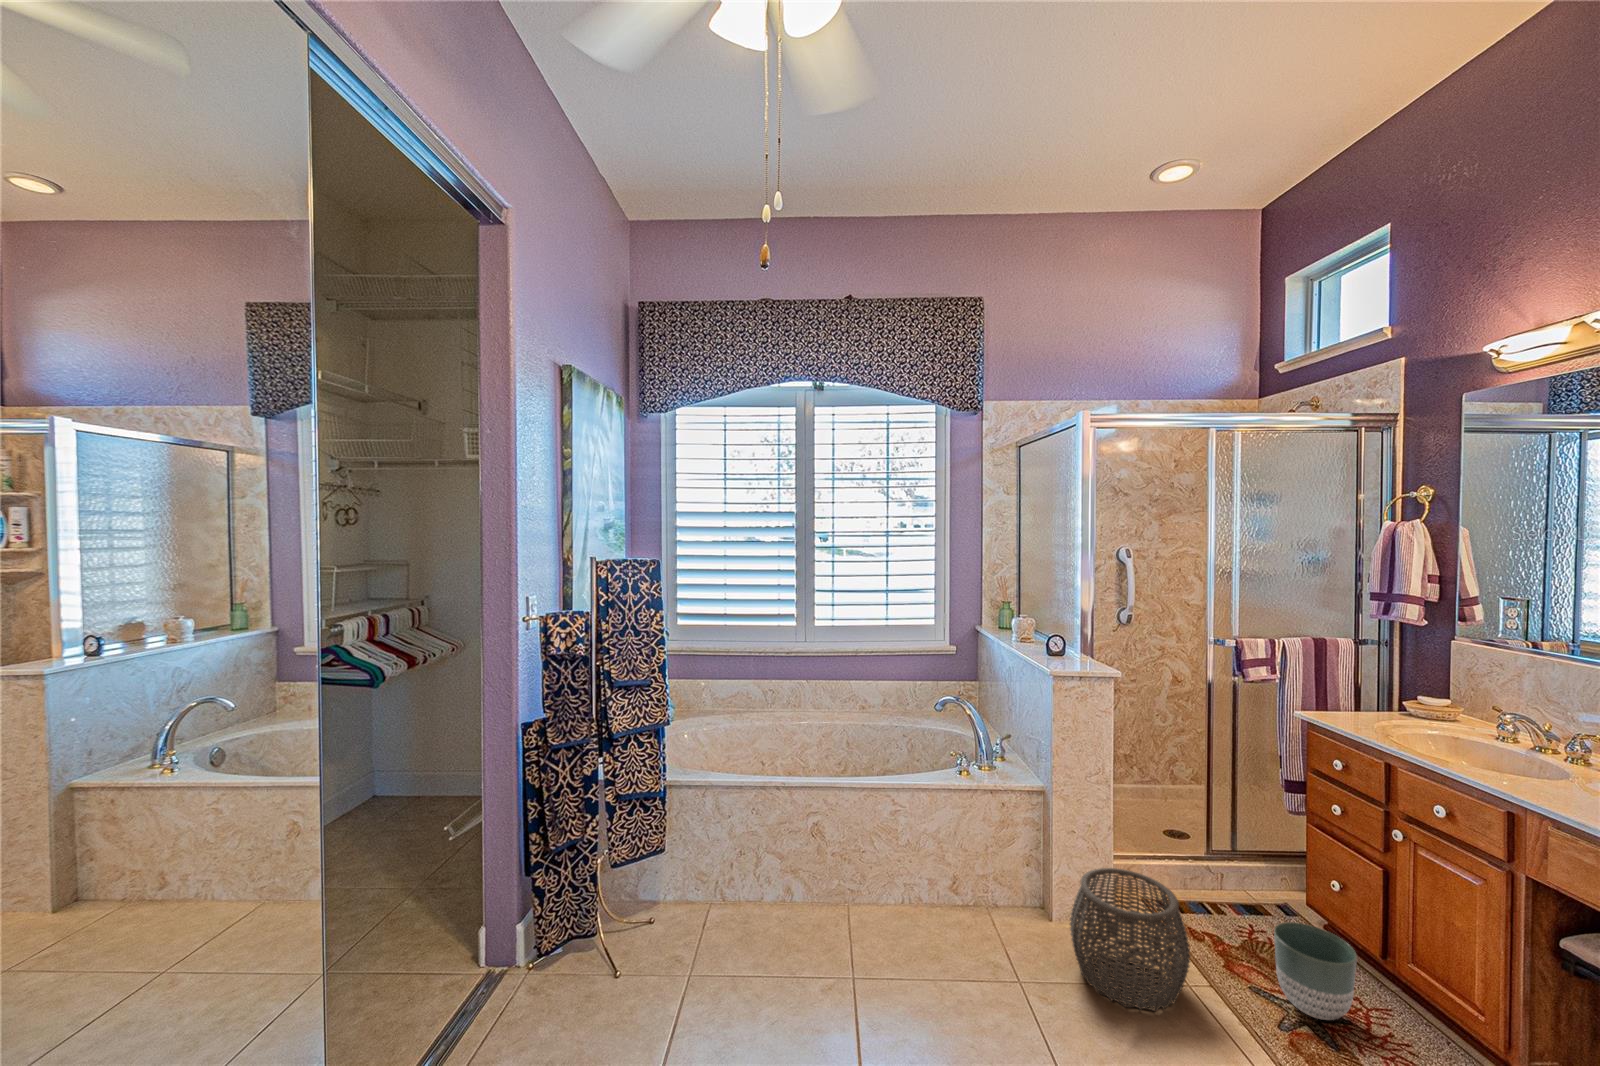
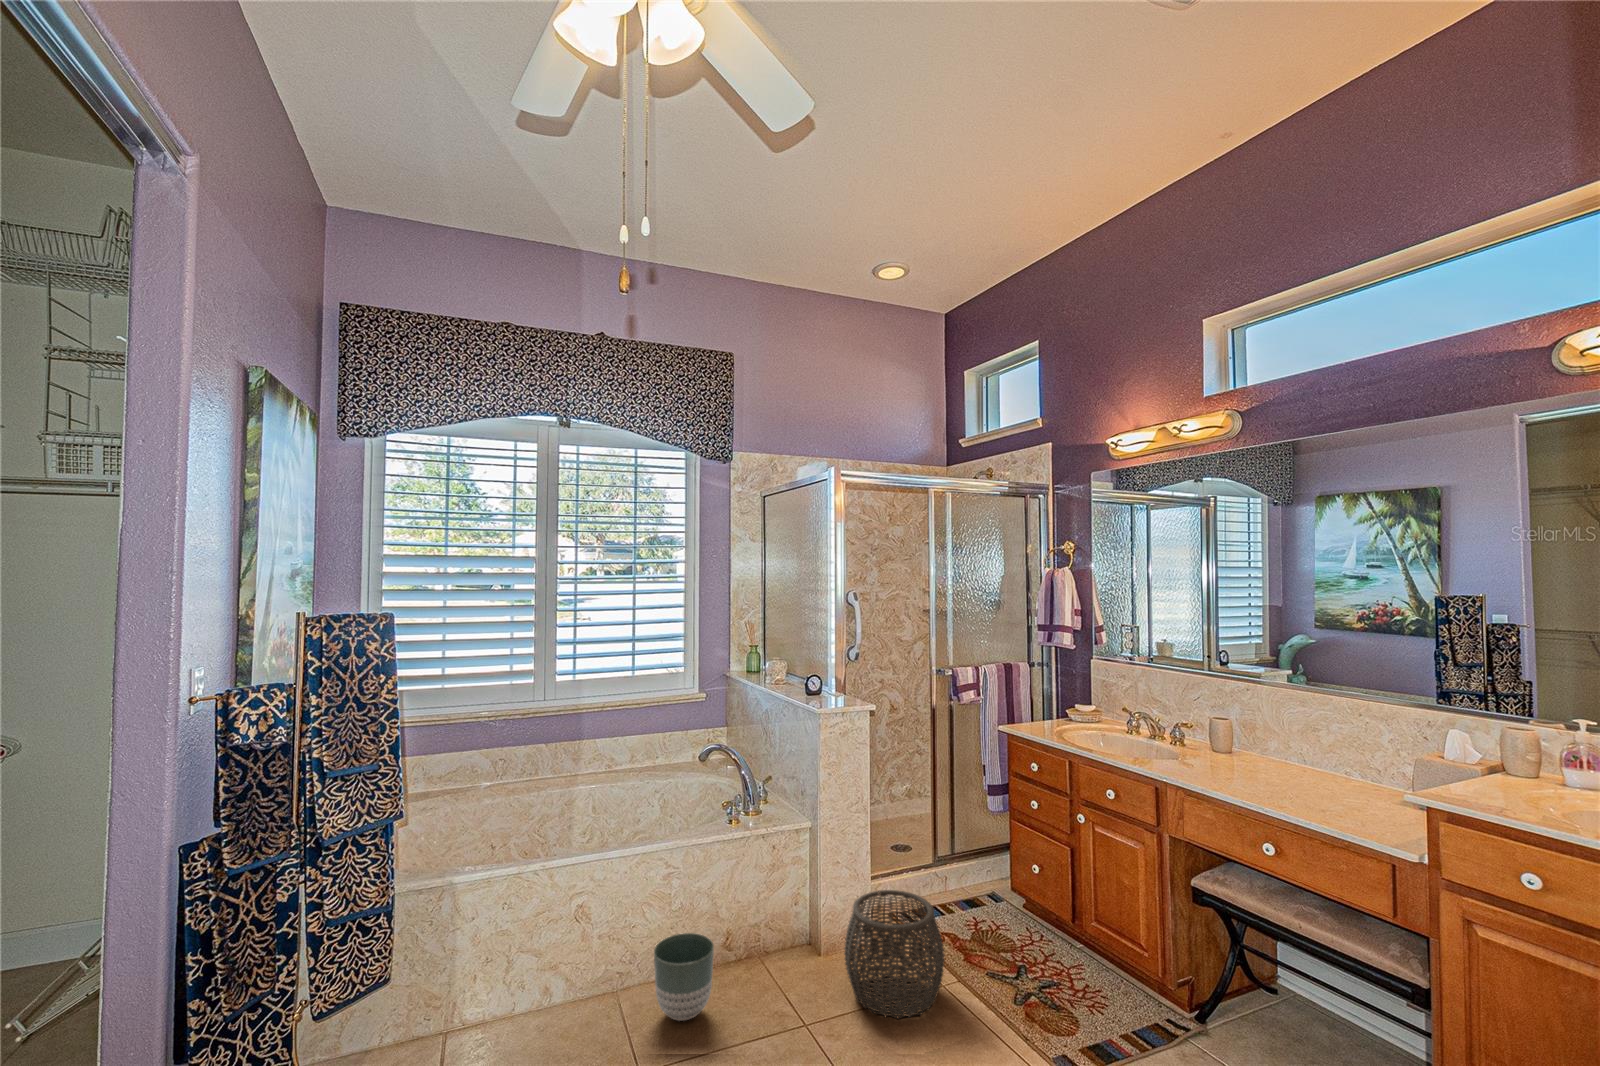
planter: present [1274,922,1357,1020] -> present [654,933,714,1021]

